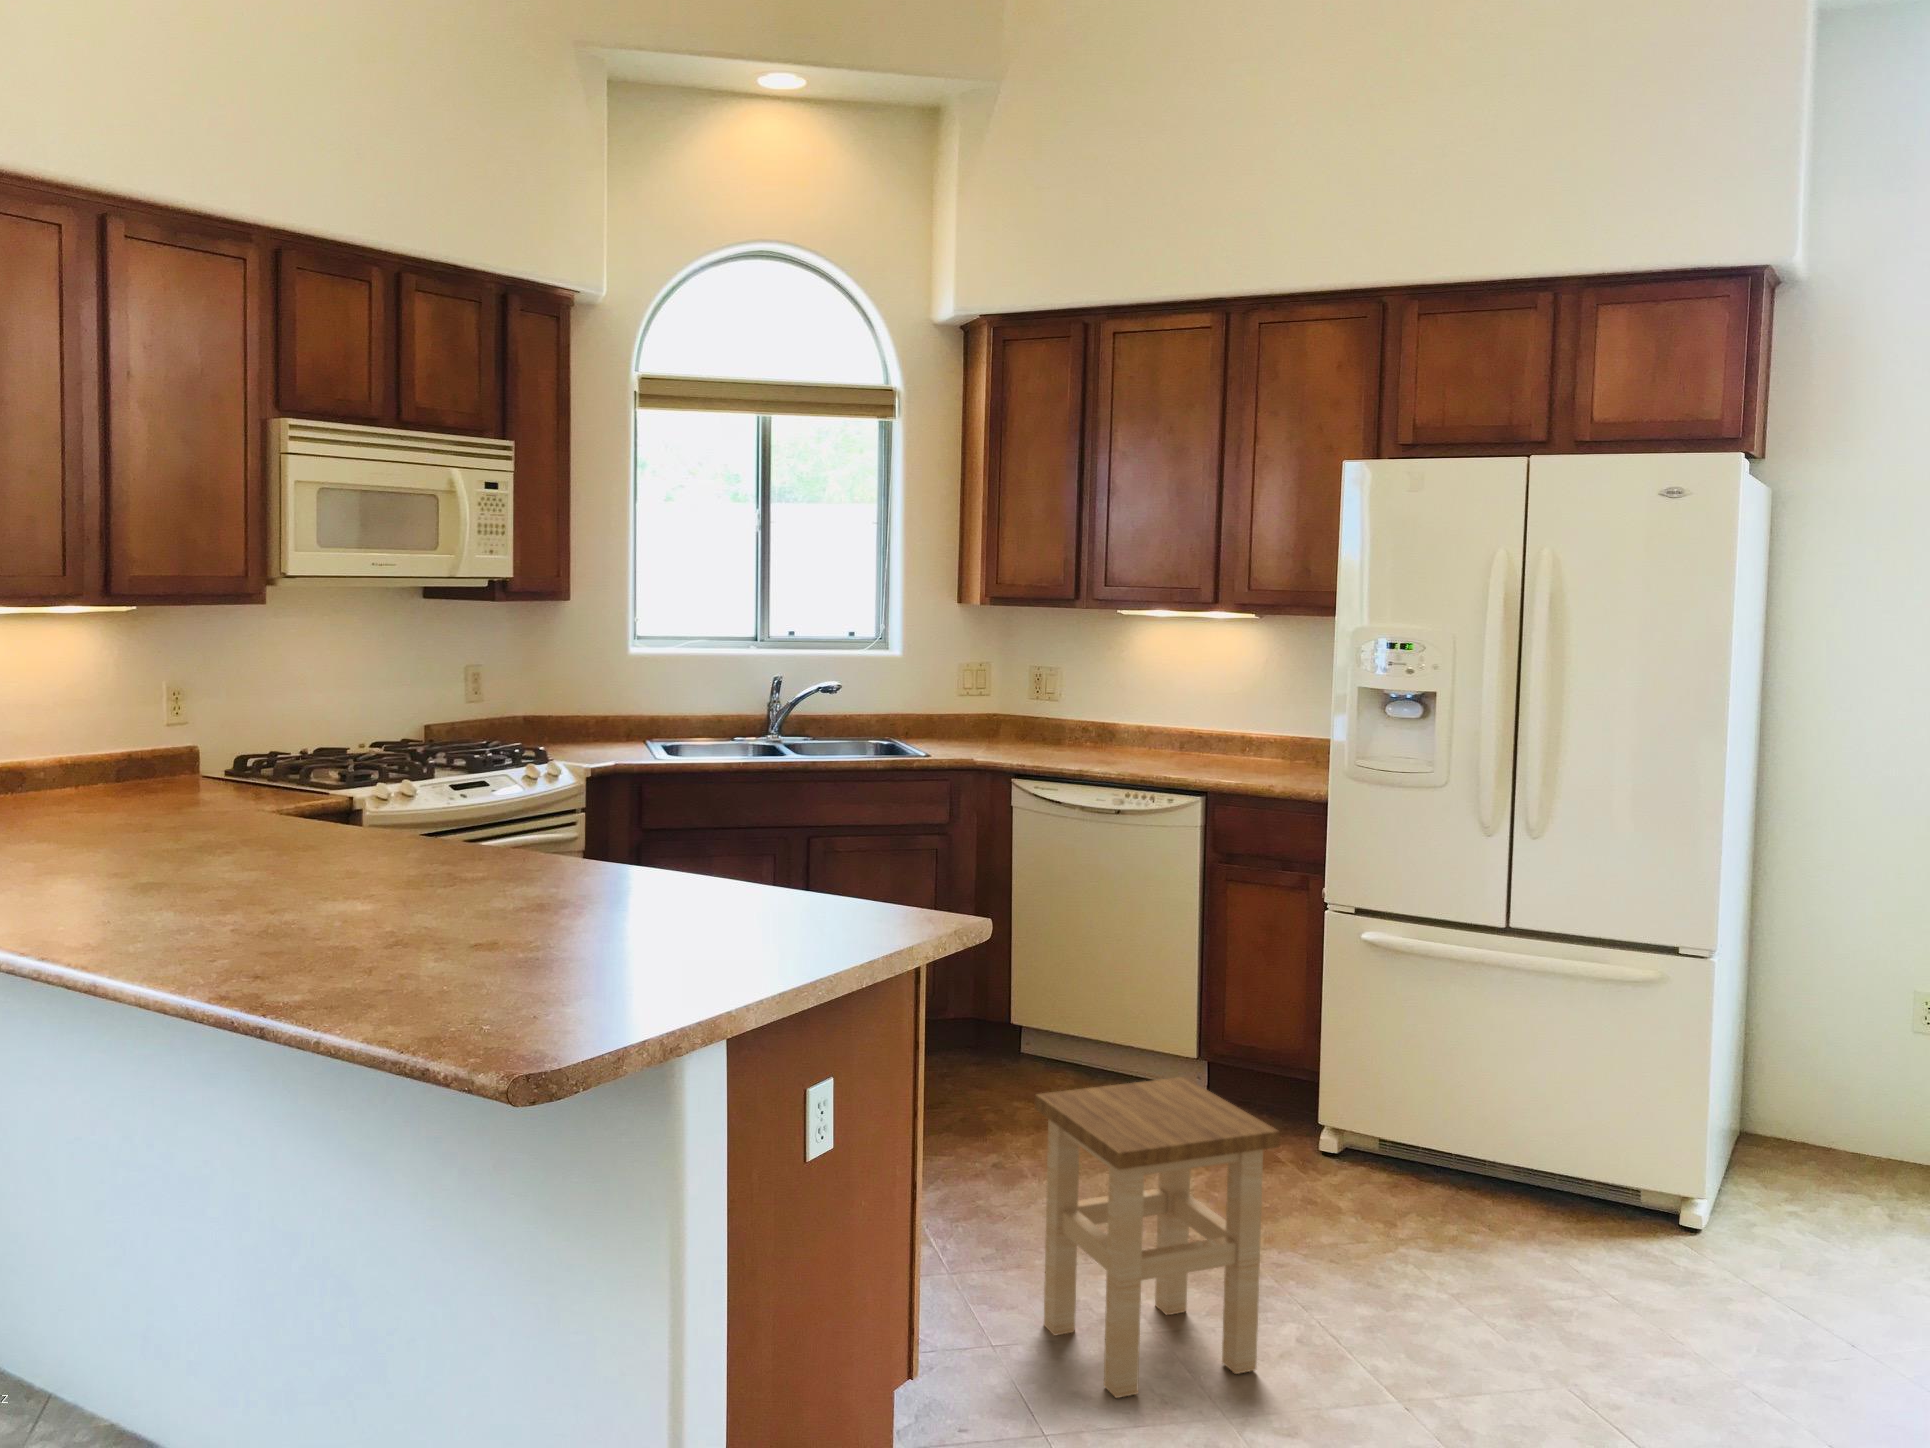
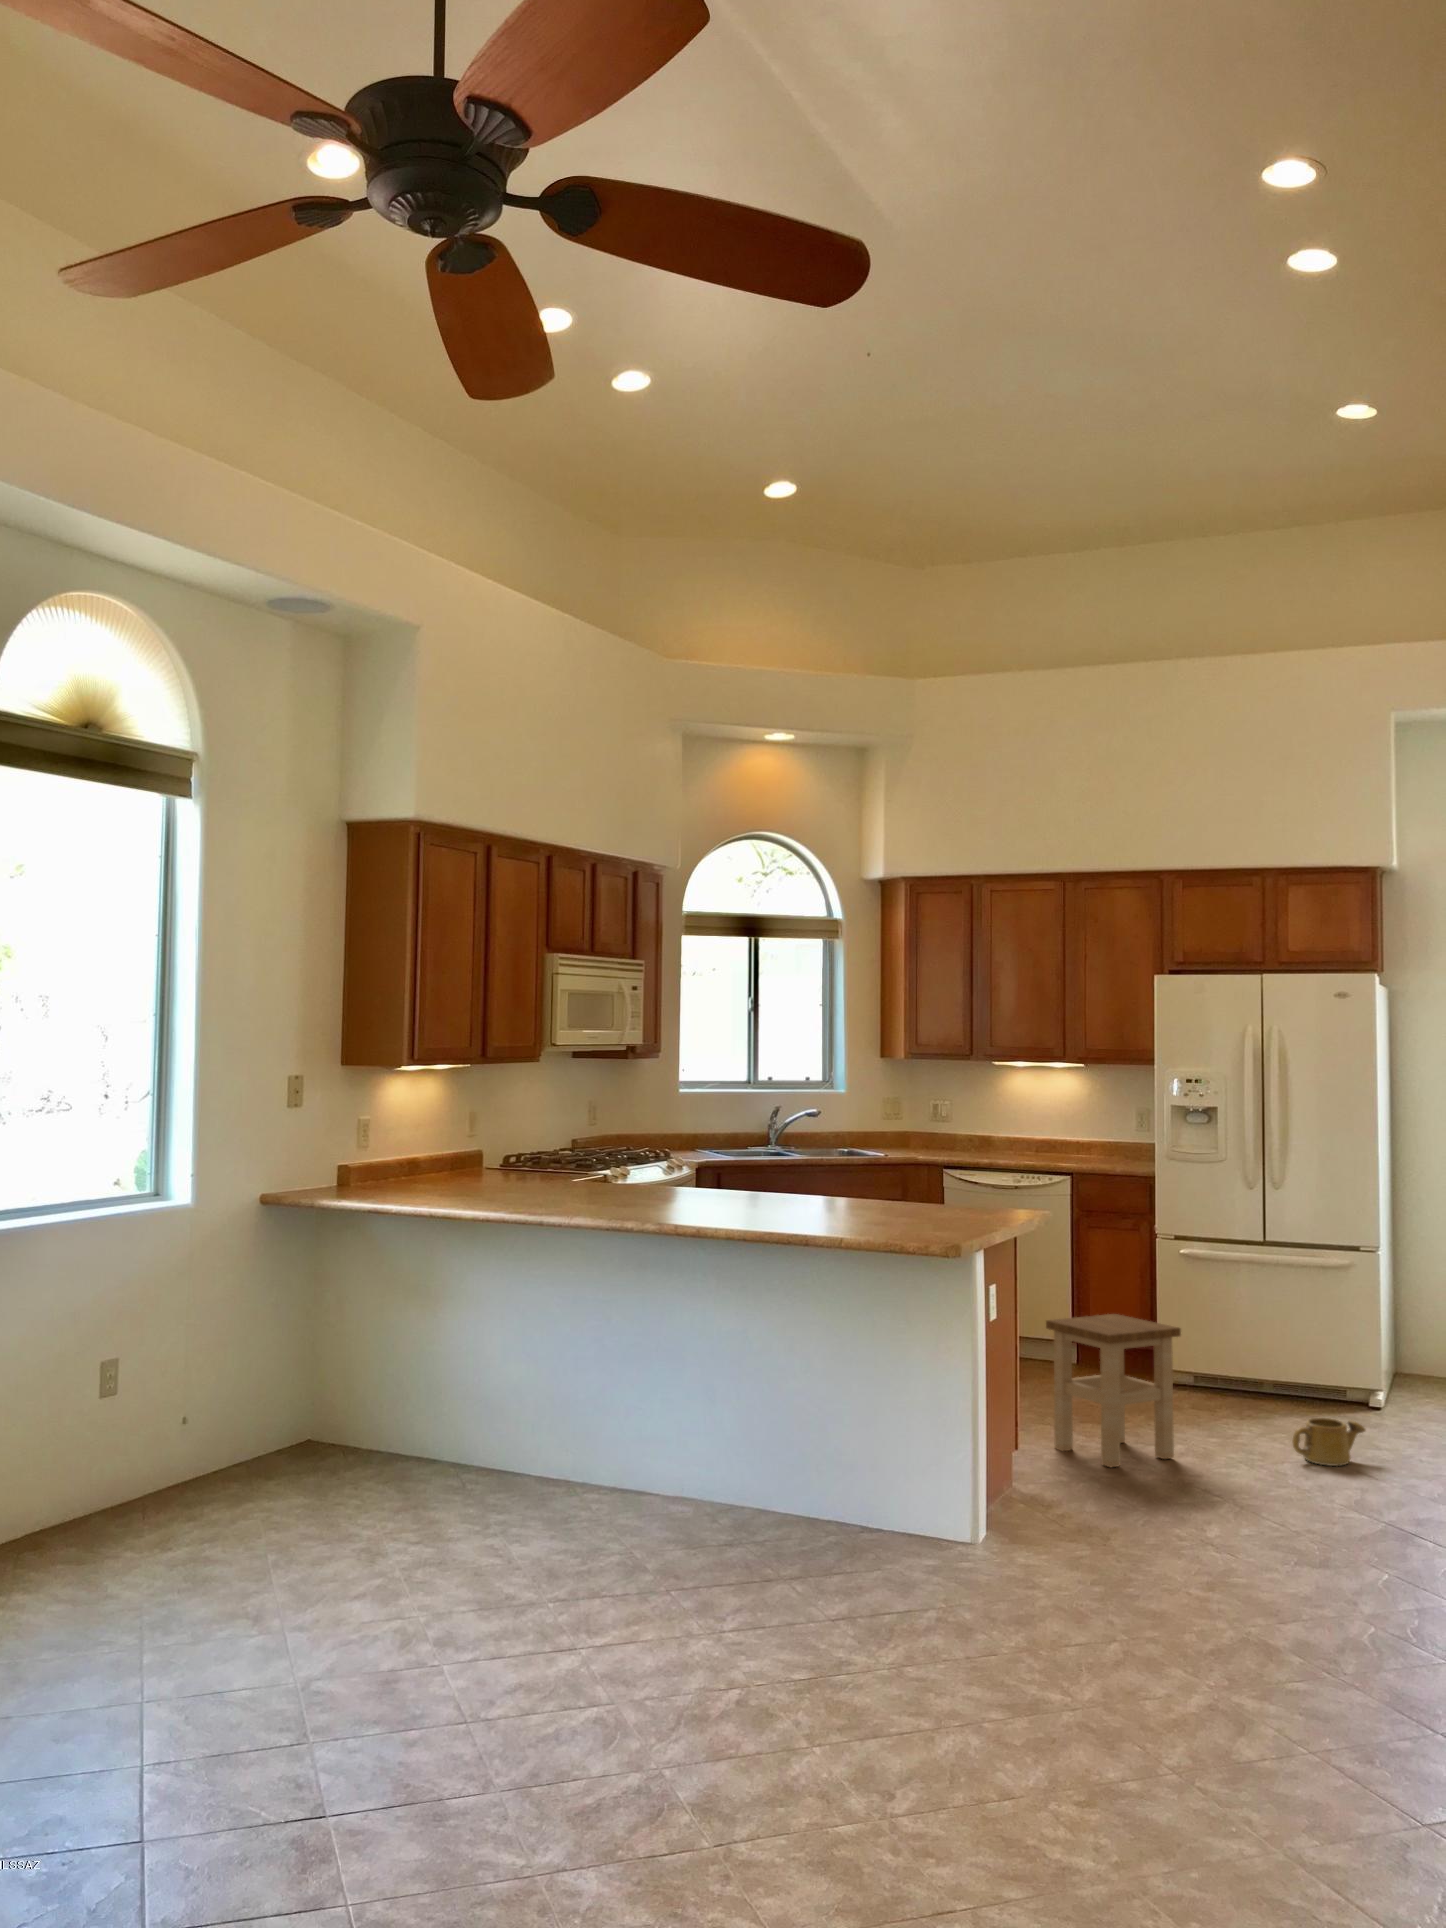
watering can: none [1493,1305,1647,1413] -> present [1293,1418,1366,1466]

